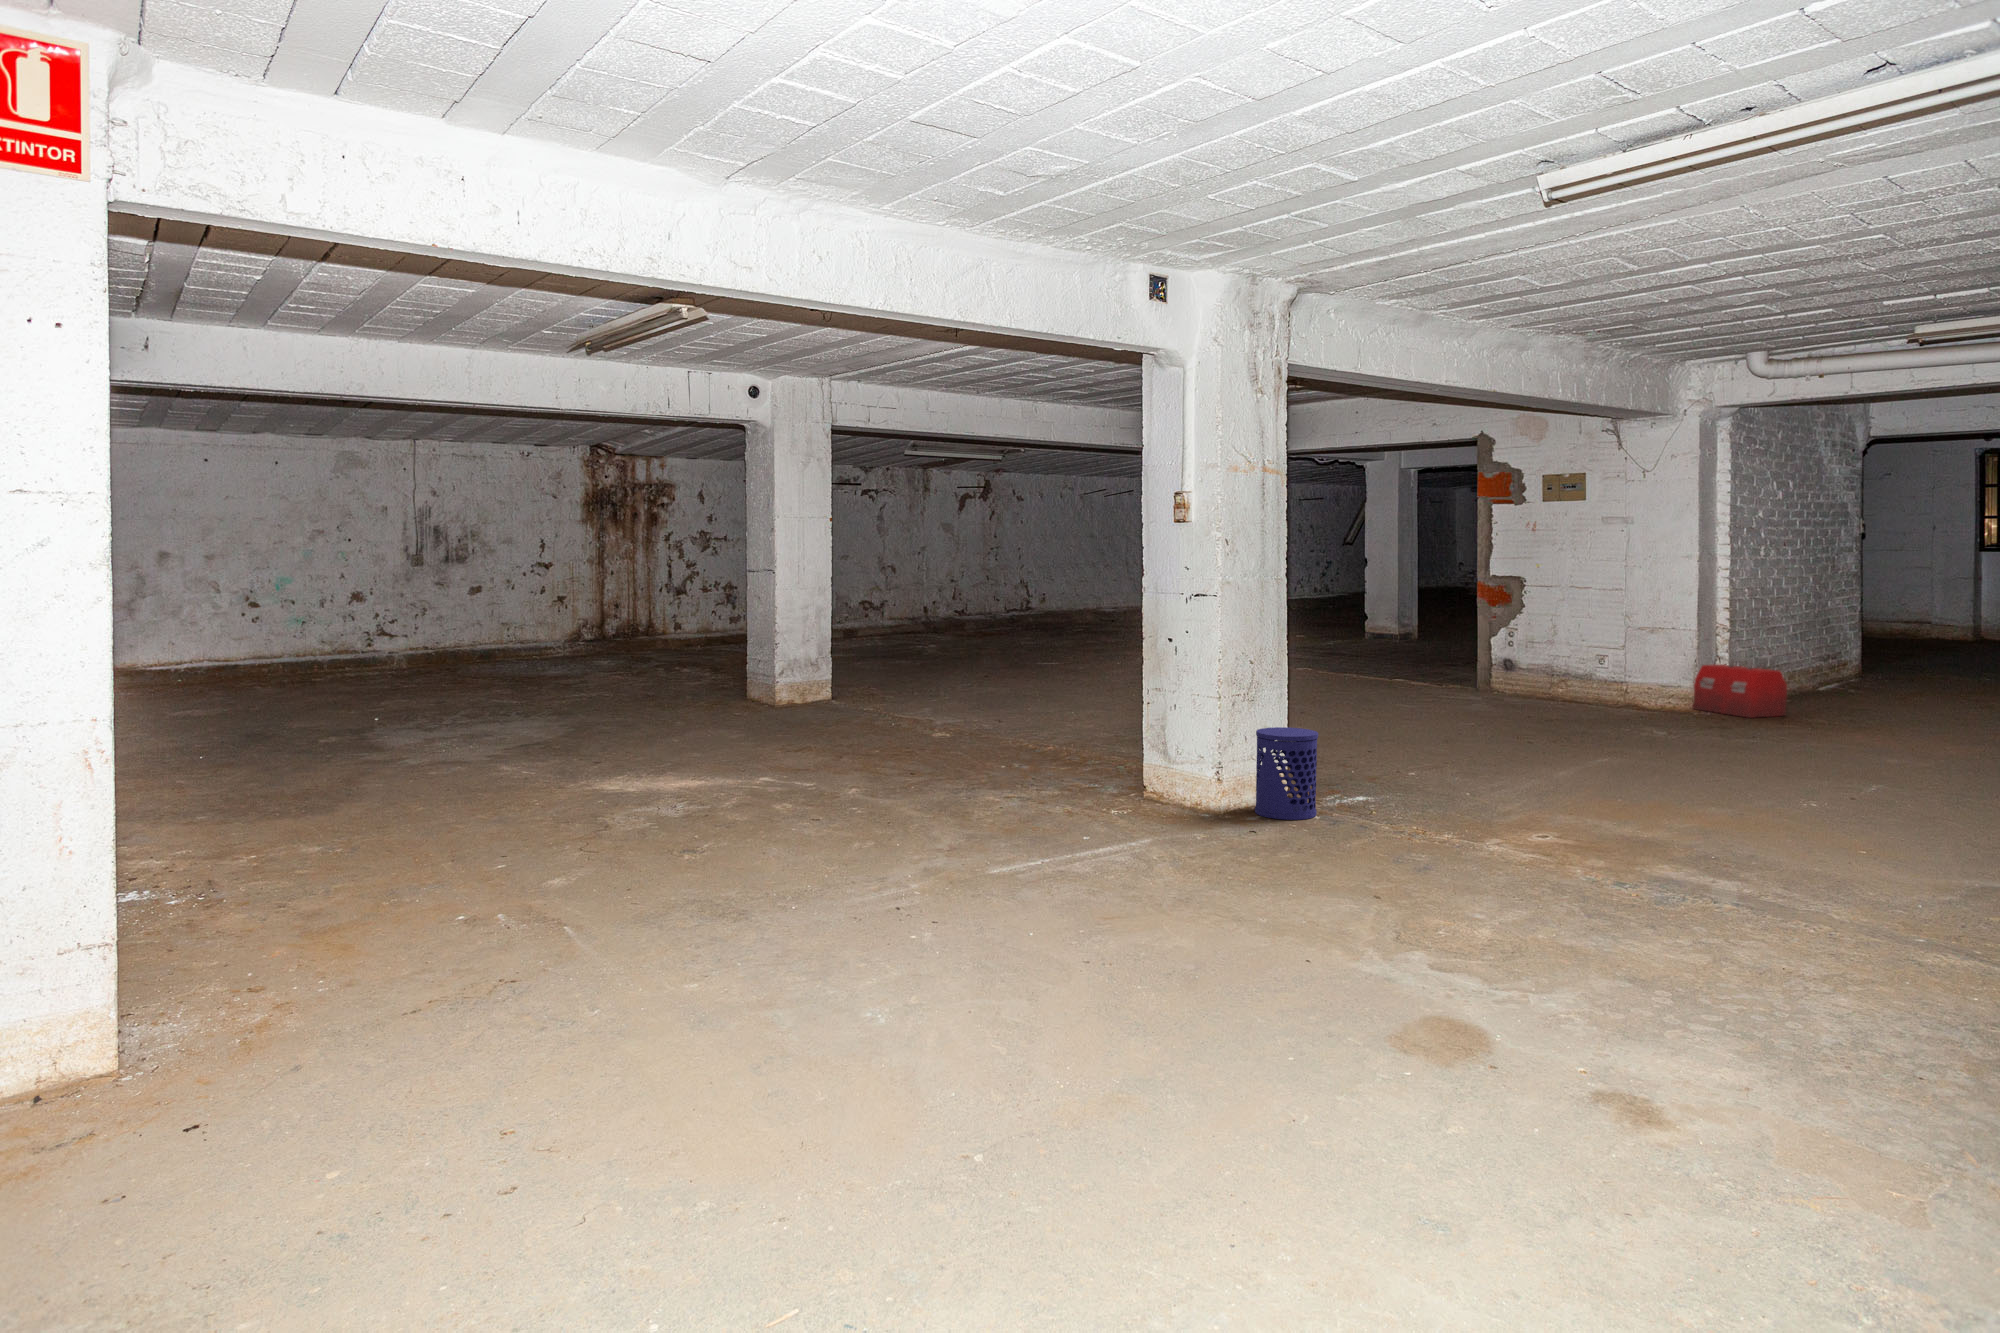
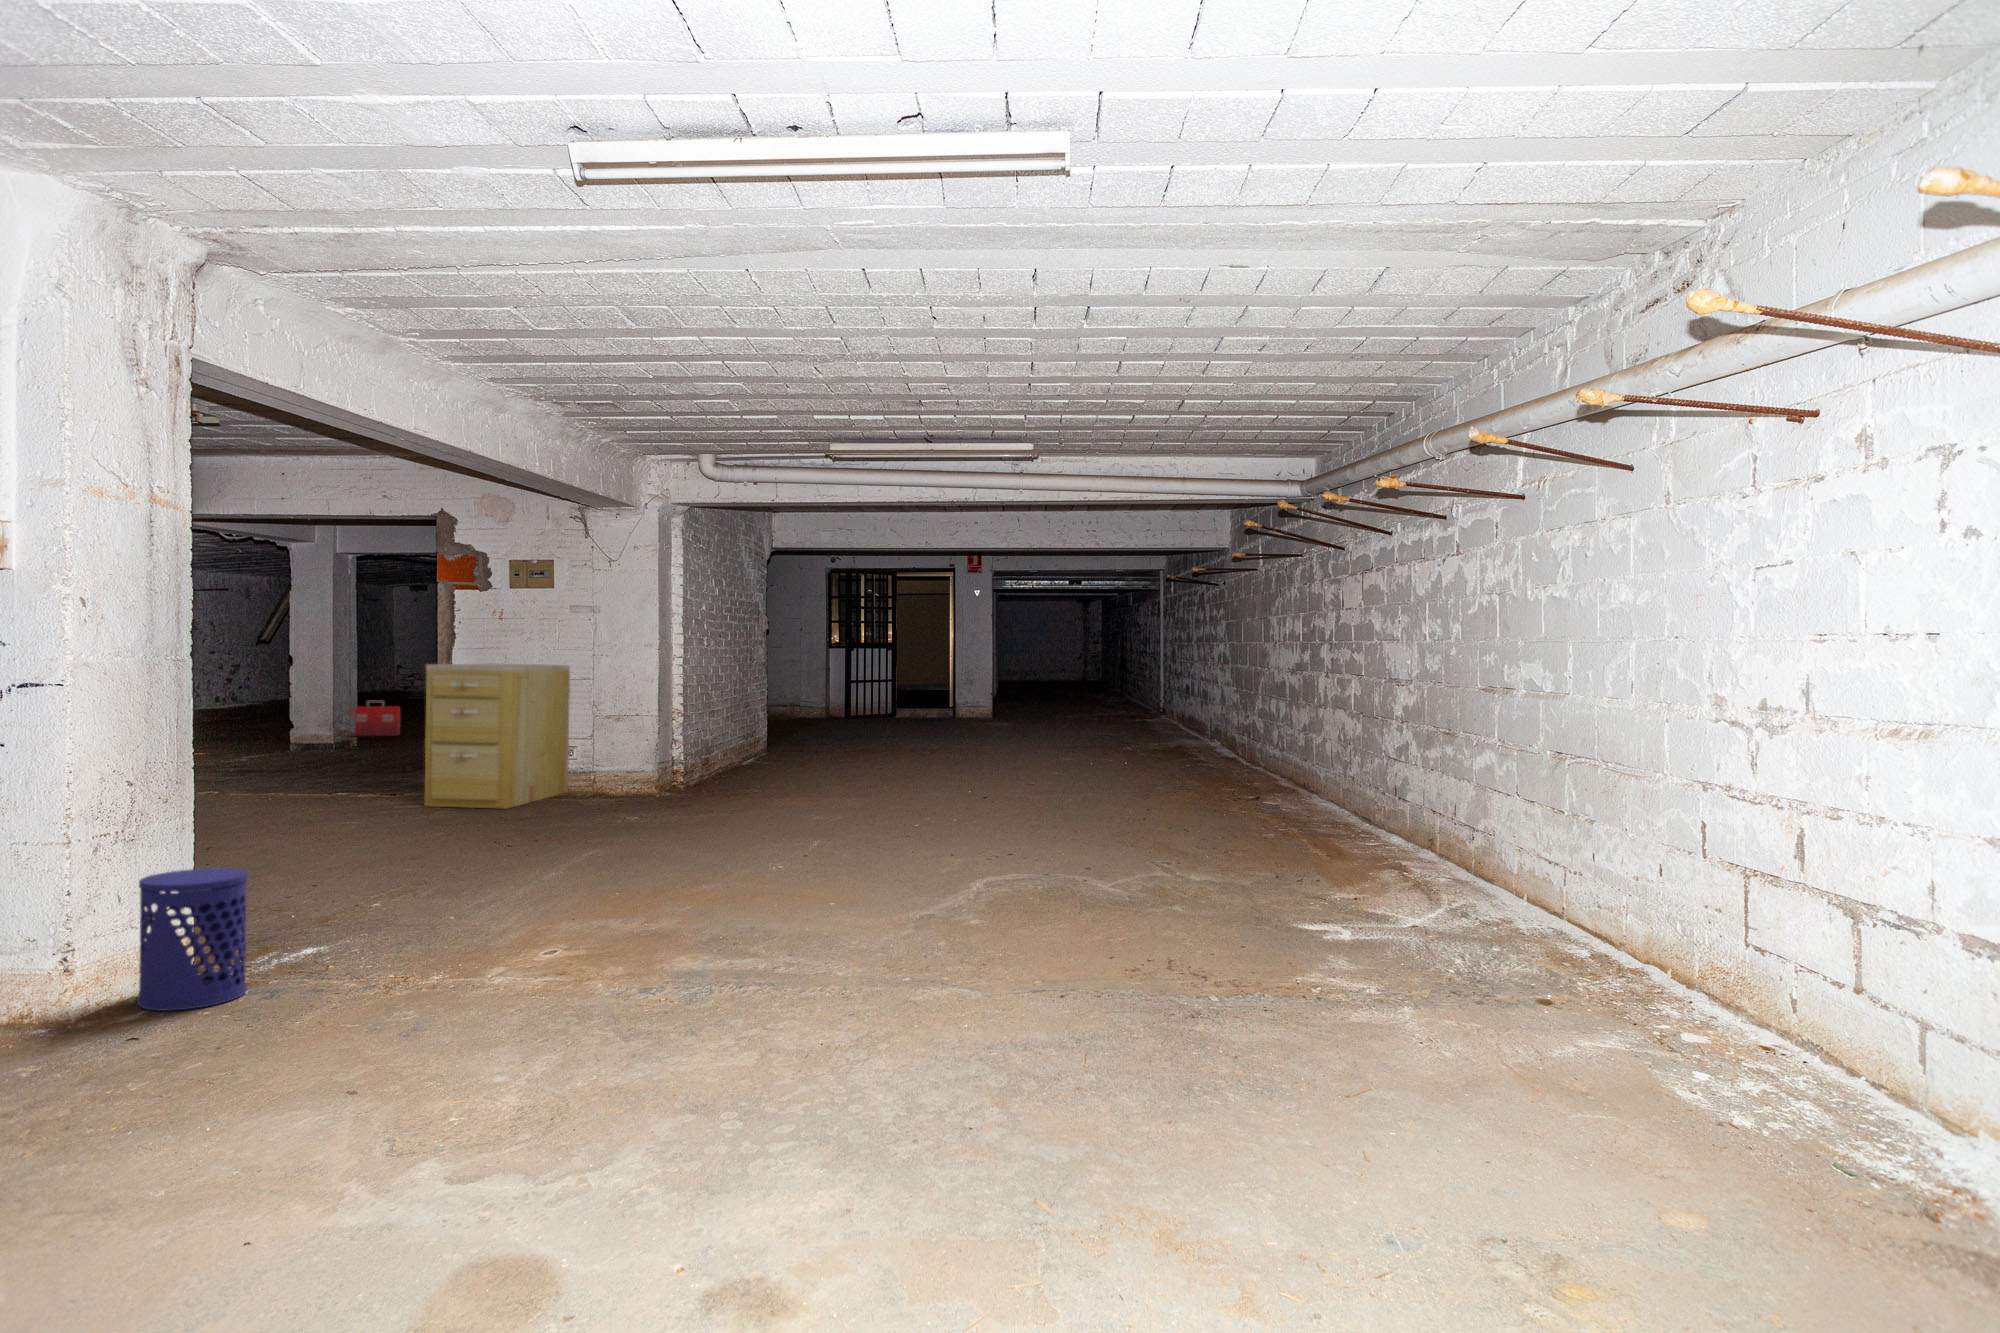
filing cabinet: none [1461,575,1602,711] -> present [425,663,570,809]
toolbox: present [1692,657,1787,718] -> present [350,700,400,736]

